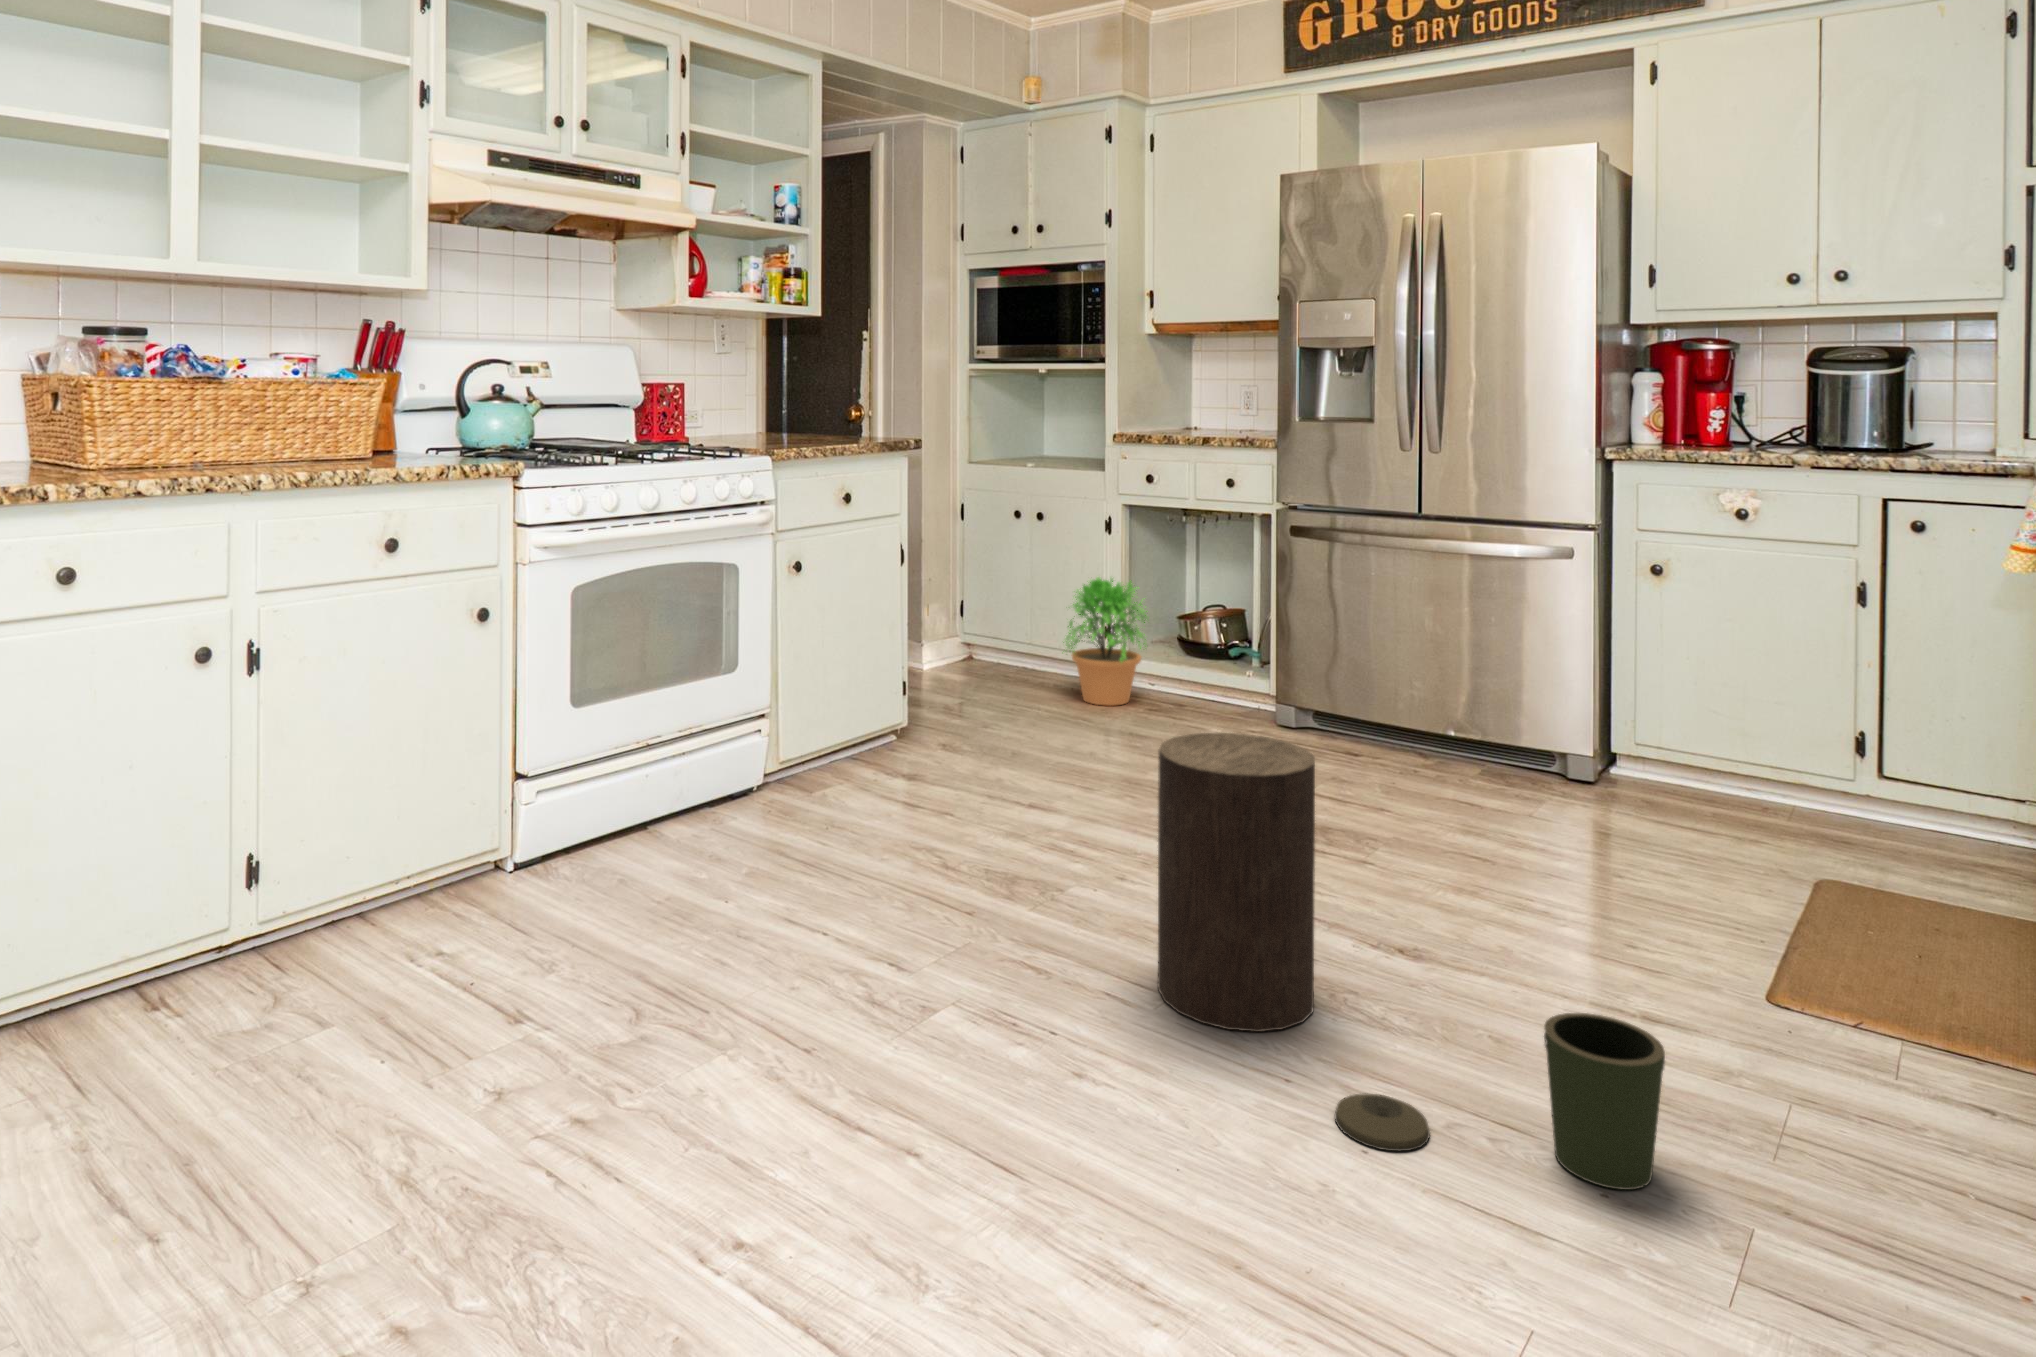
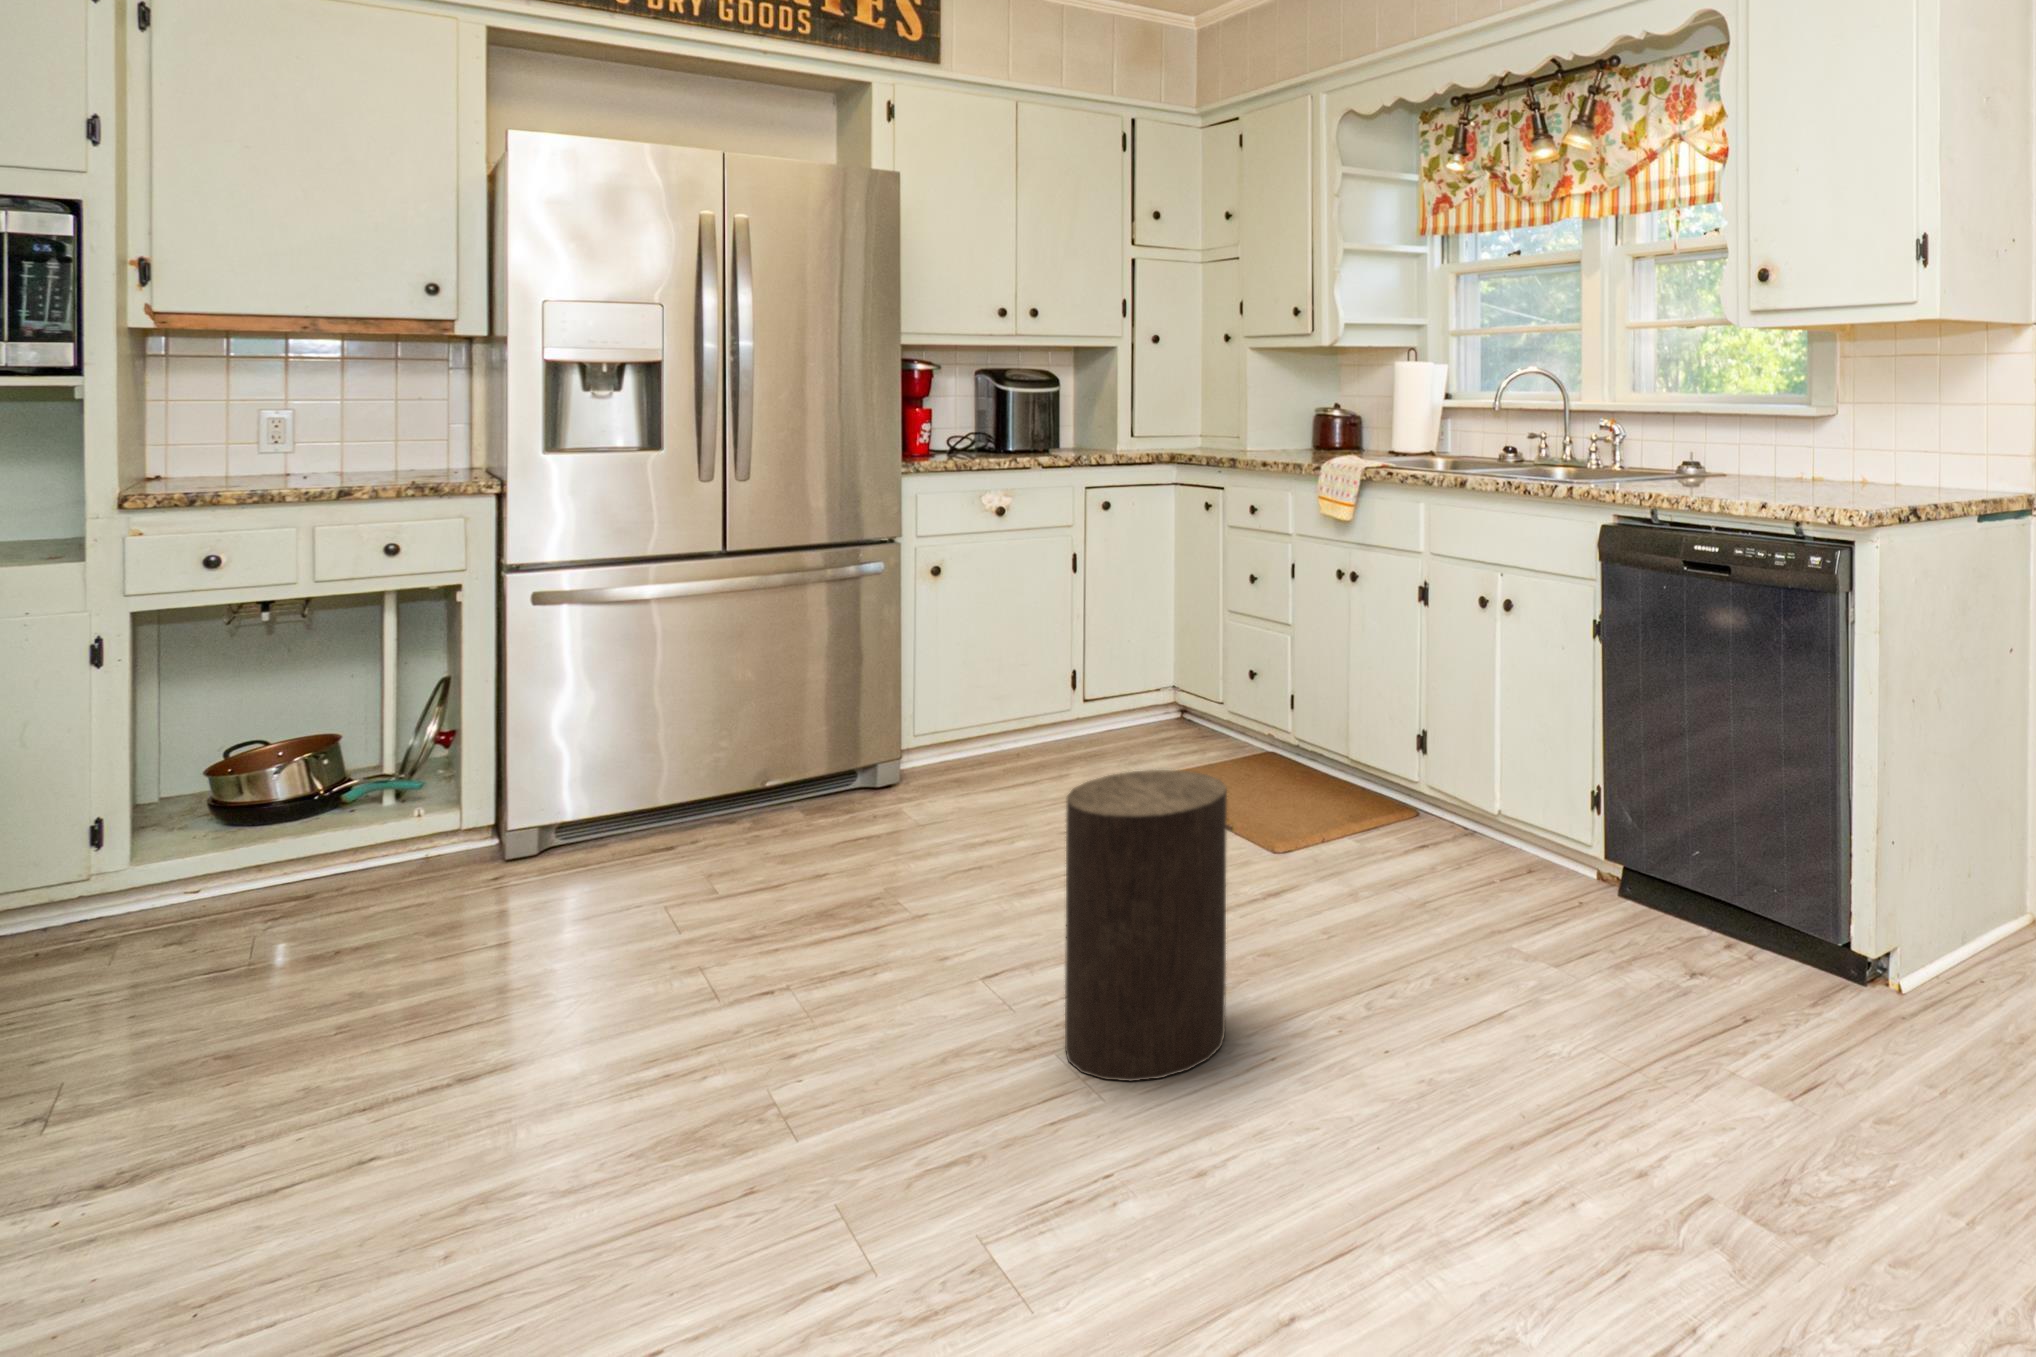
potted plant: present [1063,577,1147,706] -> none [58,718,297,945]
trash can: present [1335,1013,1665,1190] -> none [1351,865,1499,1049]

